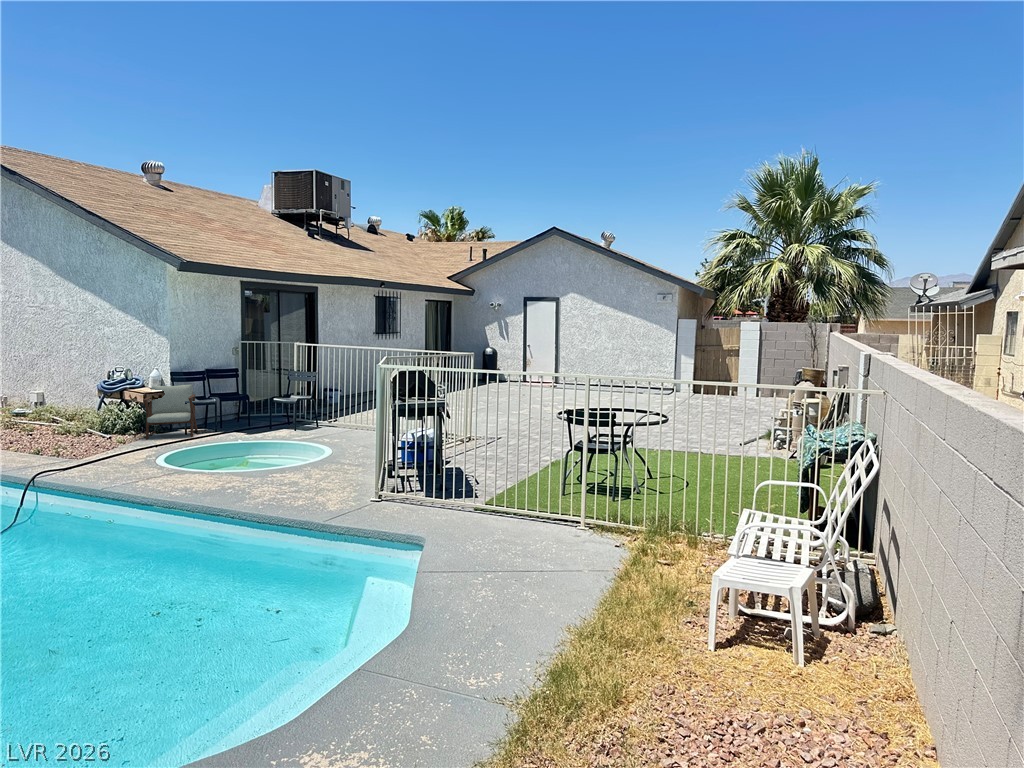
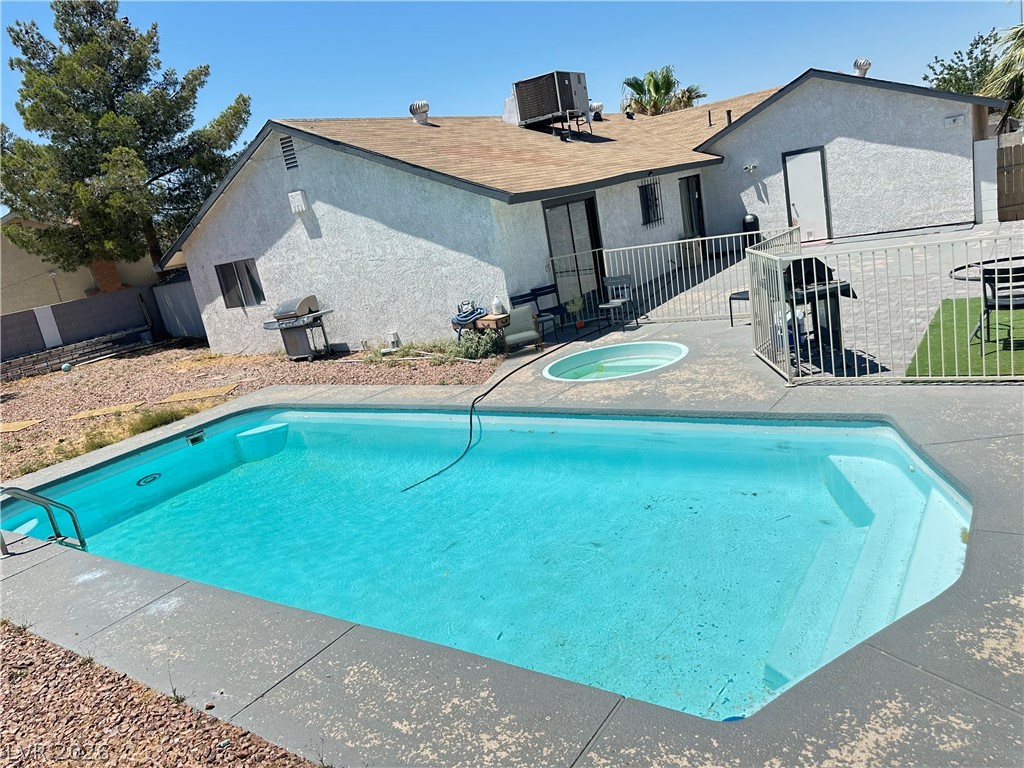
potted tree: none [247,381,271,421] -> present [566,292,584,328]

